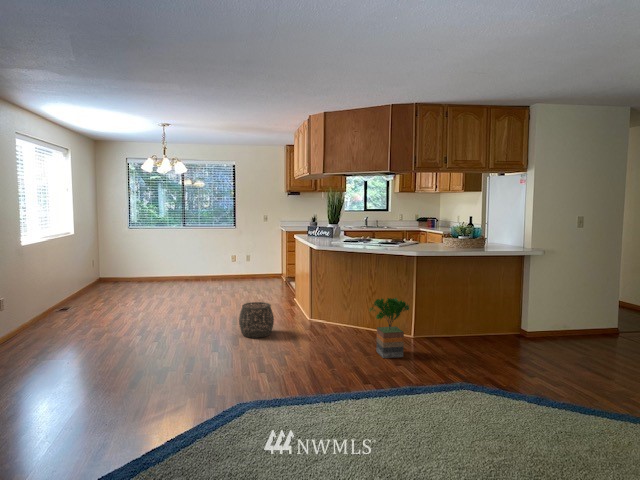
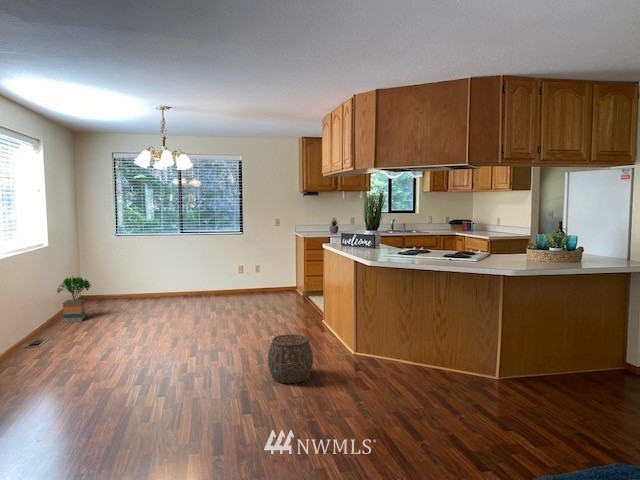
potted tree: present [370,298,409,358] -> present [57,277,91,322]

